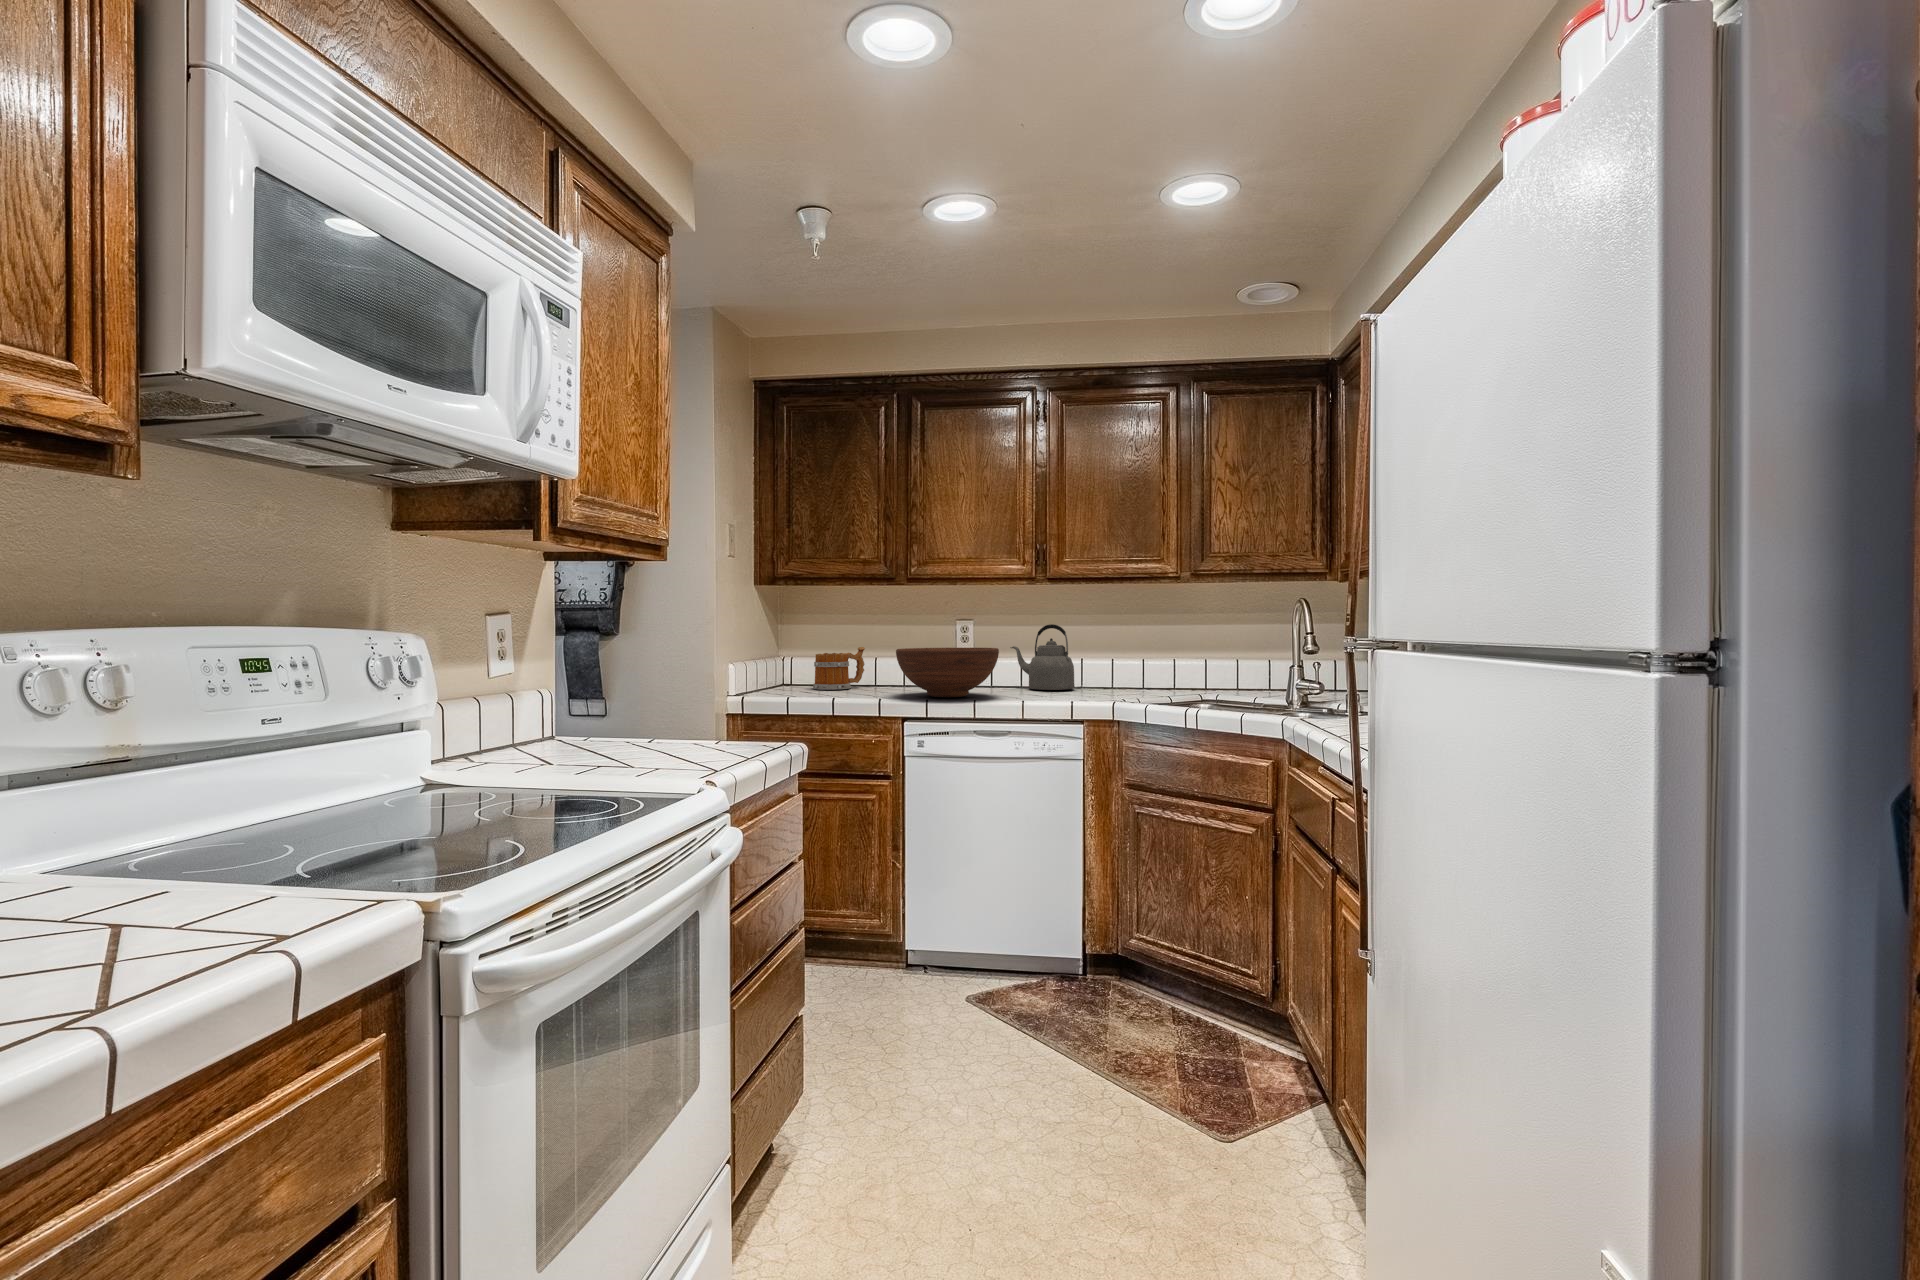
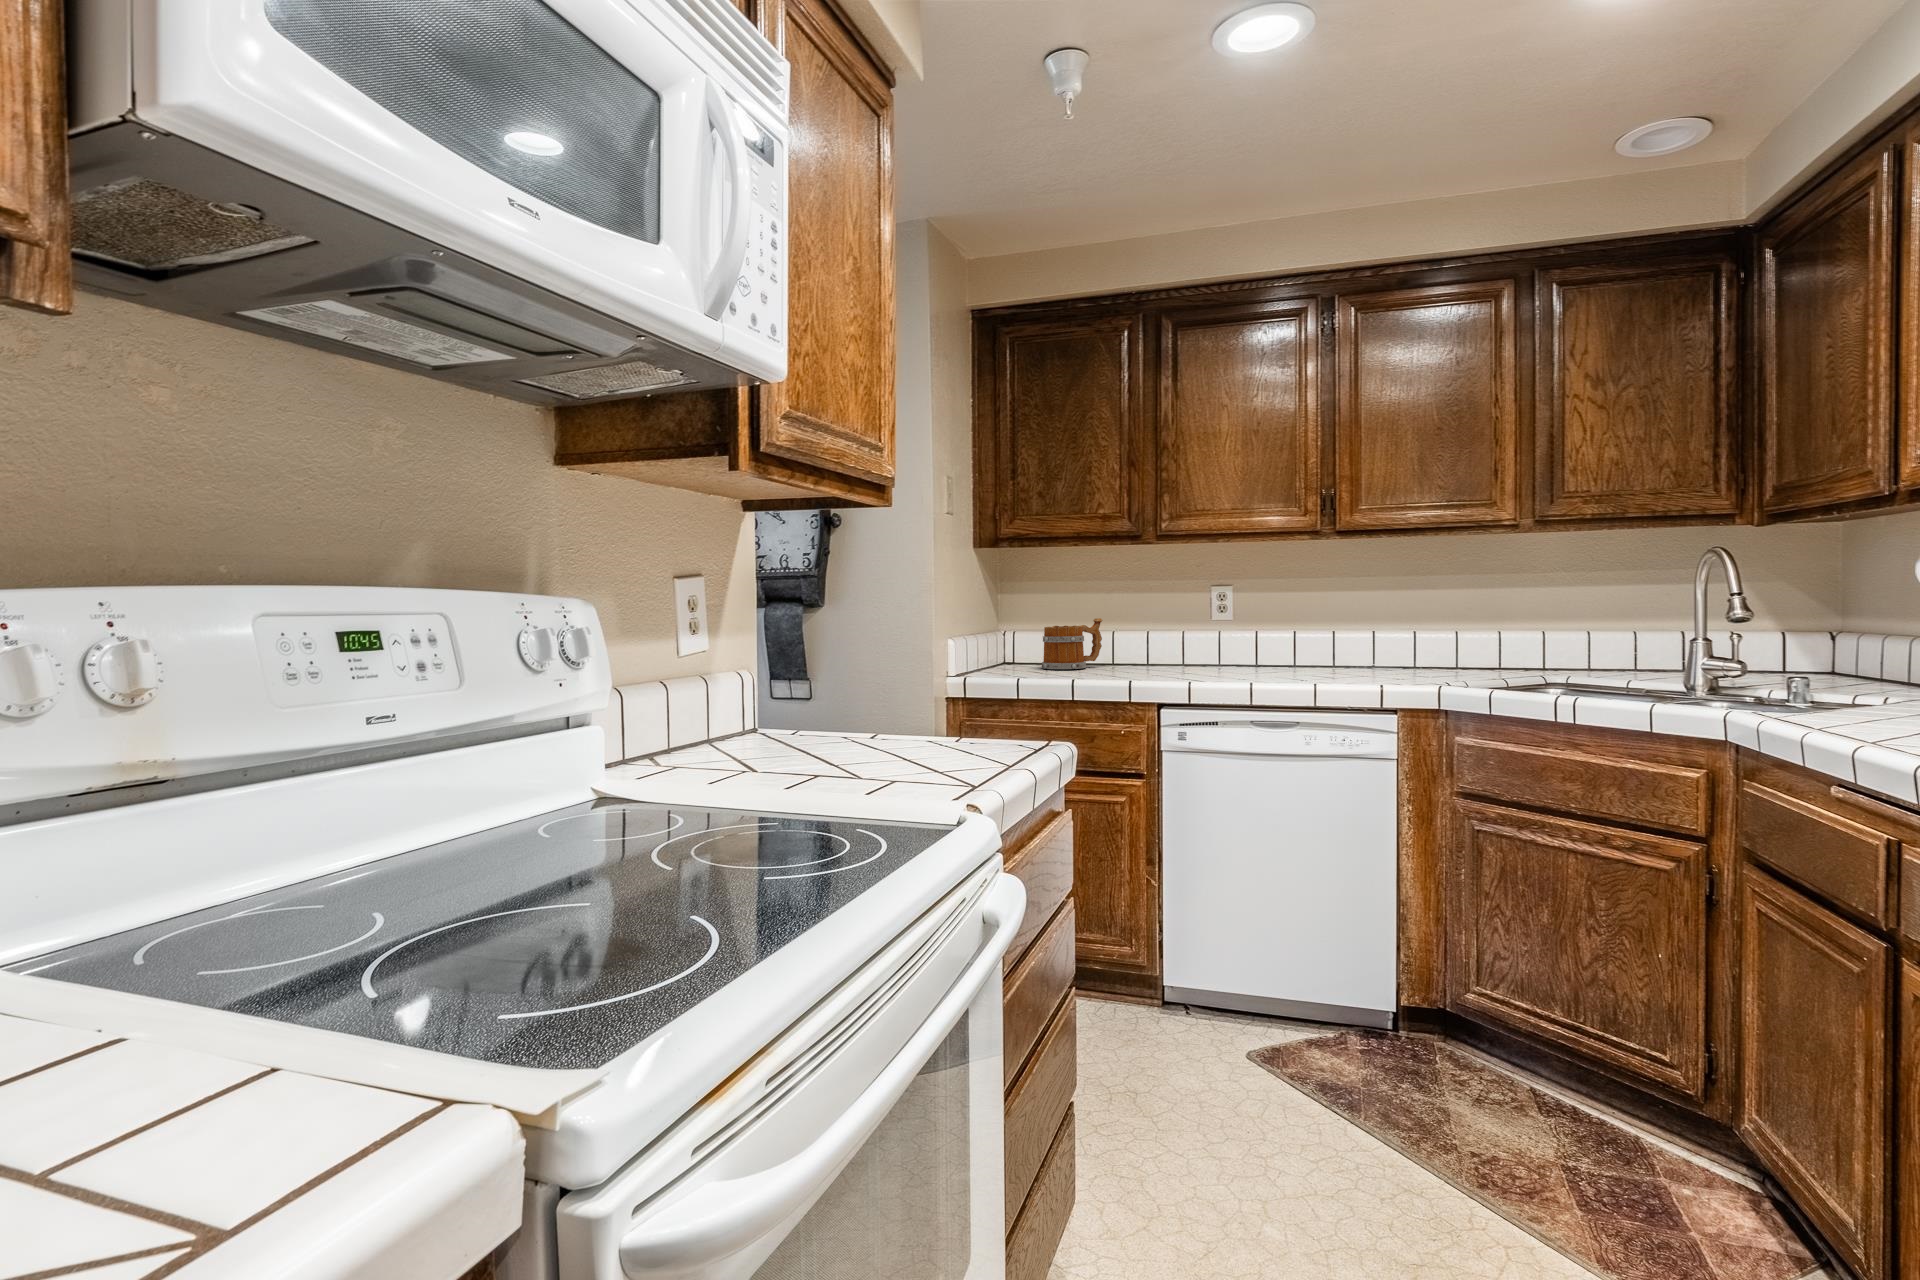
kettle: present [1010,624,1075,690] -> none [1282,588,1368,670]
fruit bowl: present [896,648,999,697] -> none [1147,617,1278,679]

